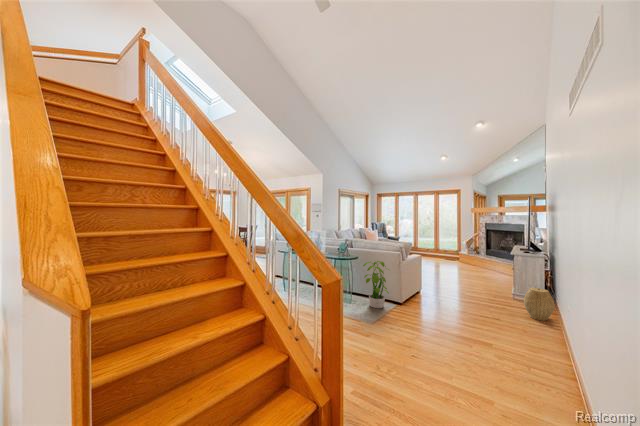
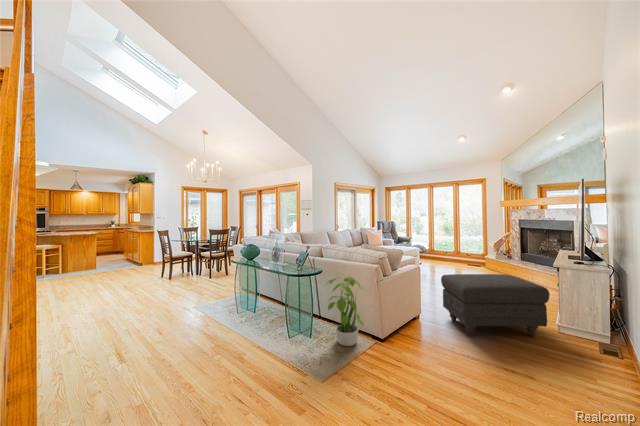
ottoman: none [436,261,509,302] -> present [441,274,550,336]
woven basket: present [524,288,555,321] -> none [575,322,632,380]

